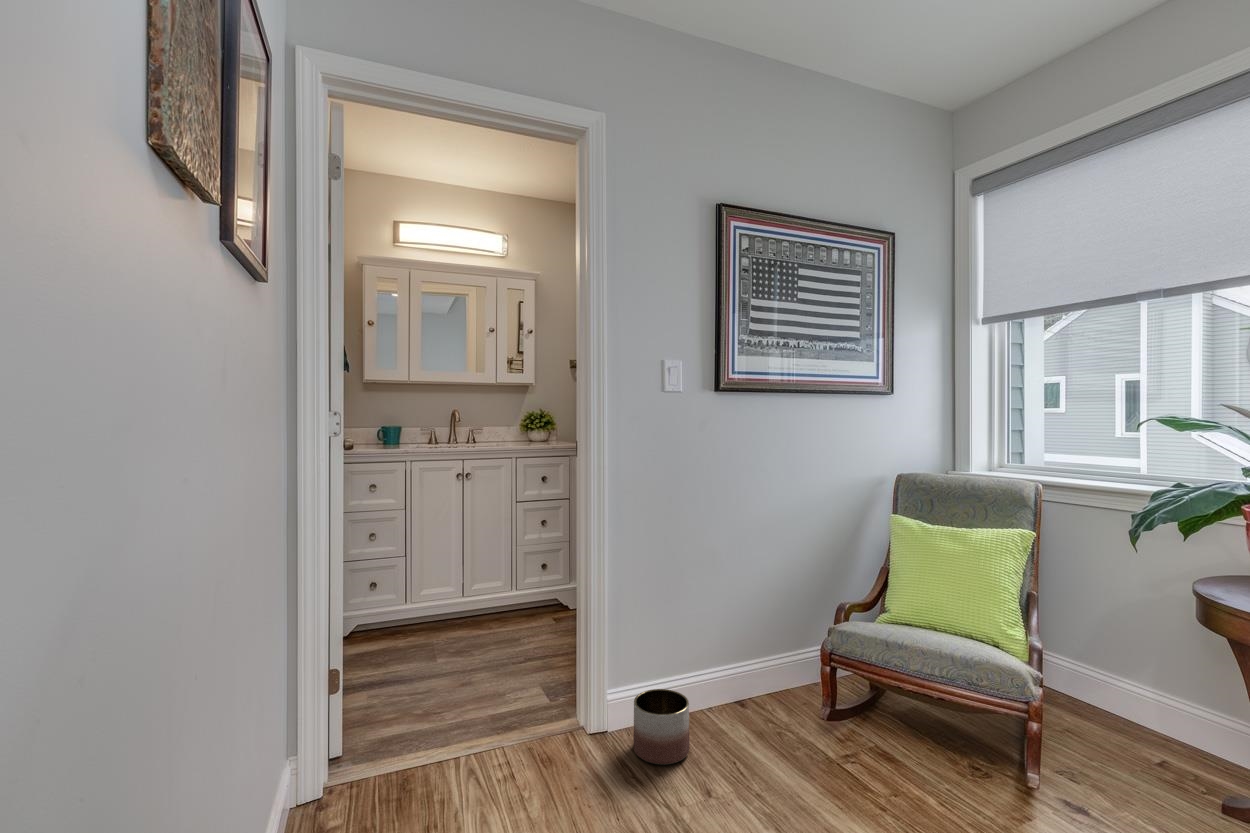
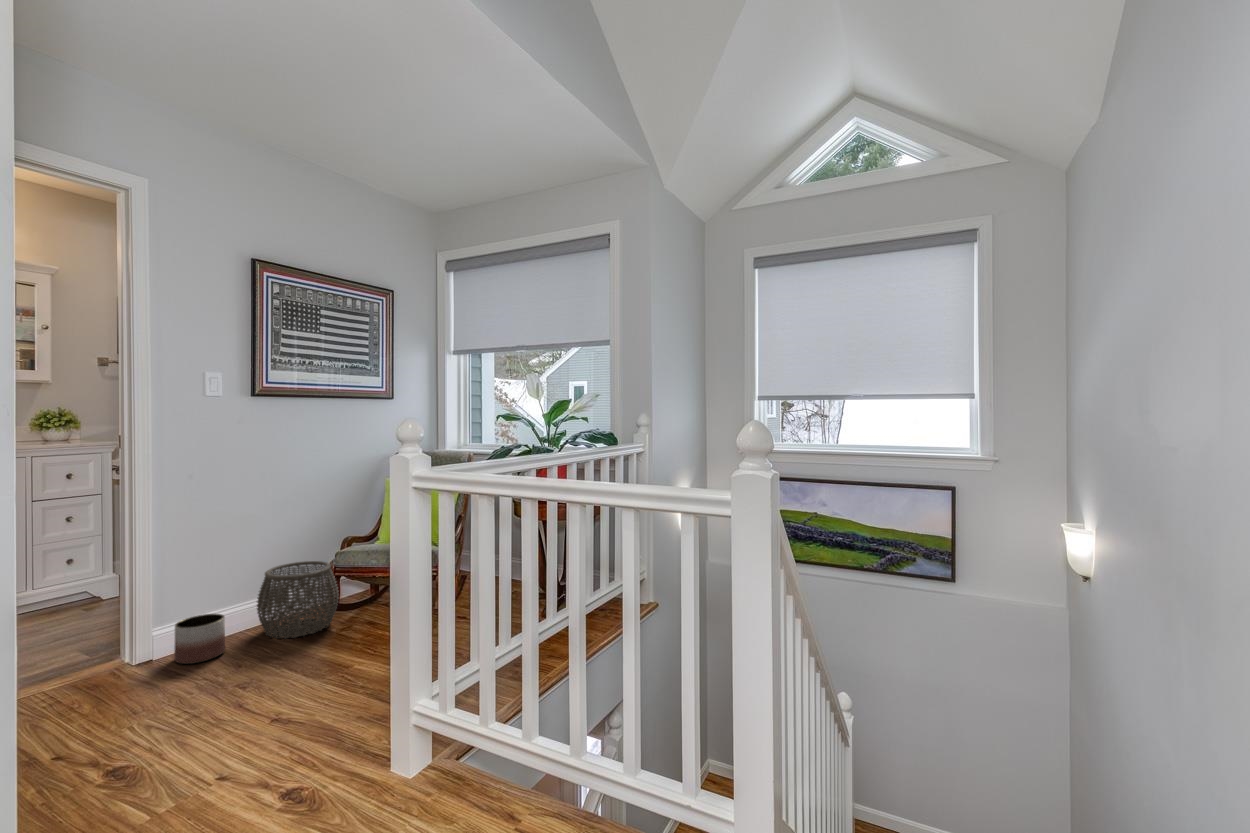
woven basket: none [723,631,834,757] -> present [257,561,339,639]

